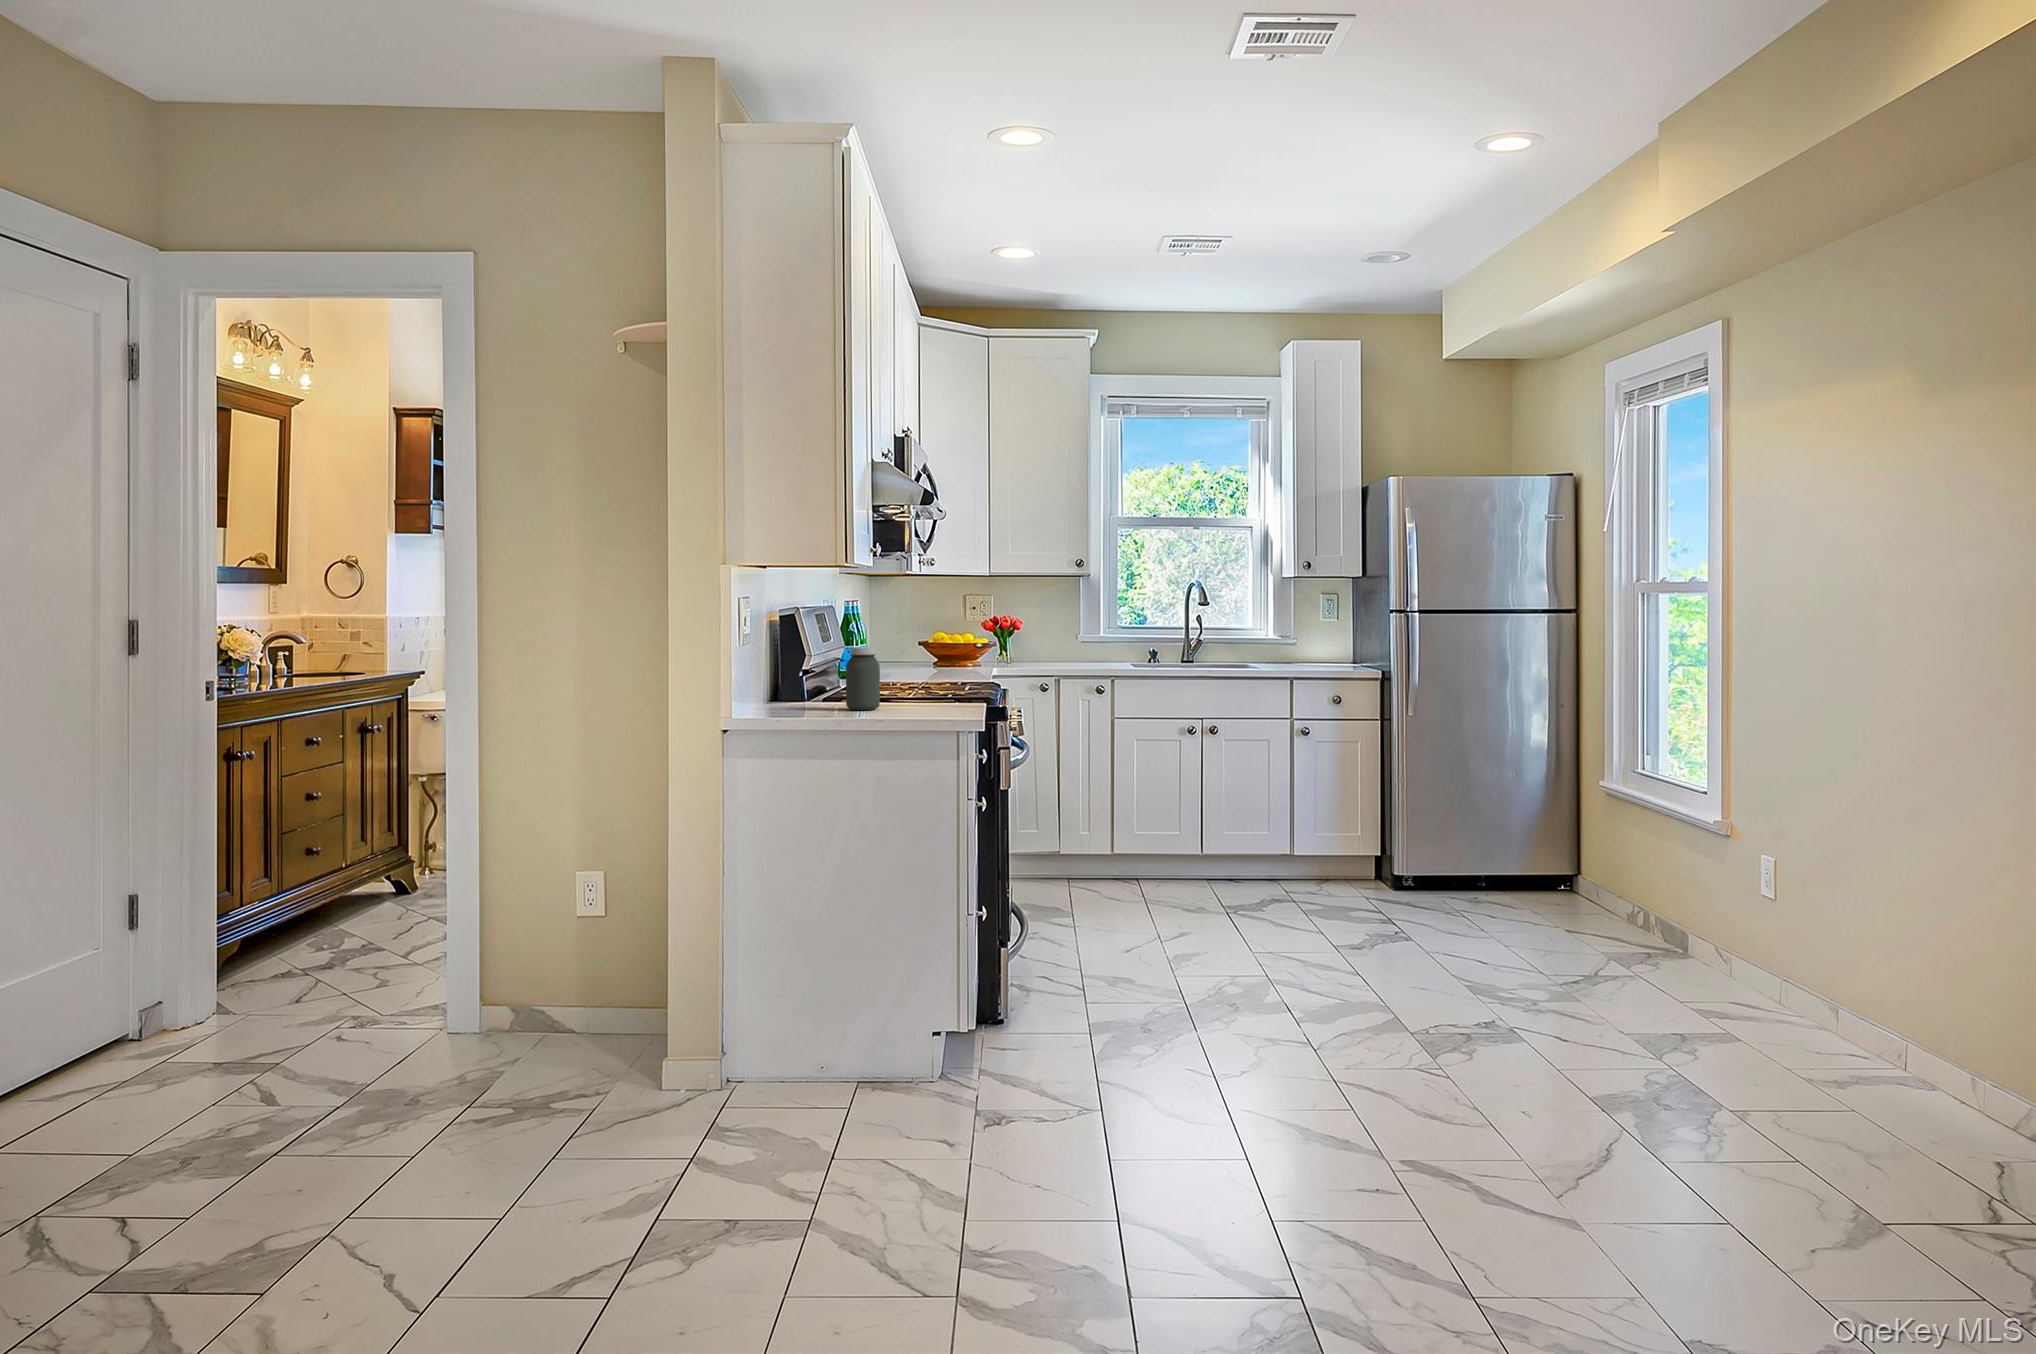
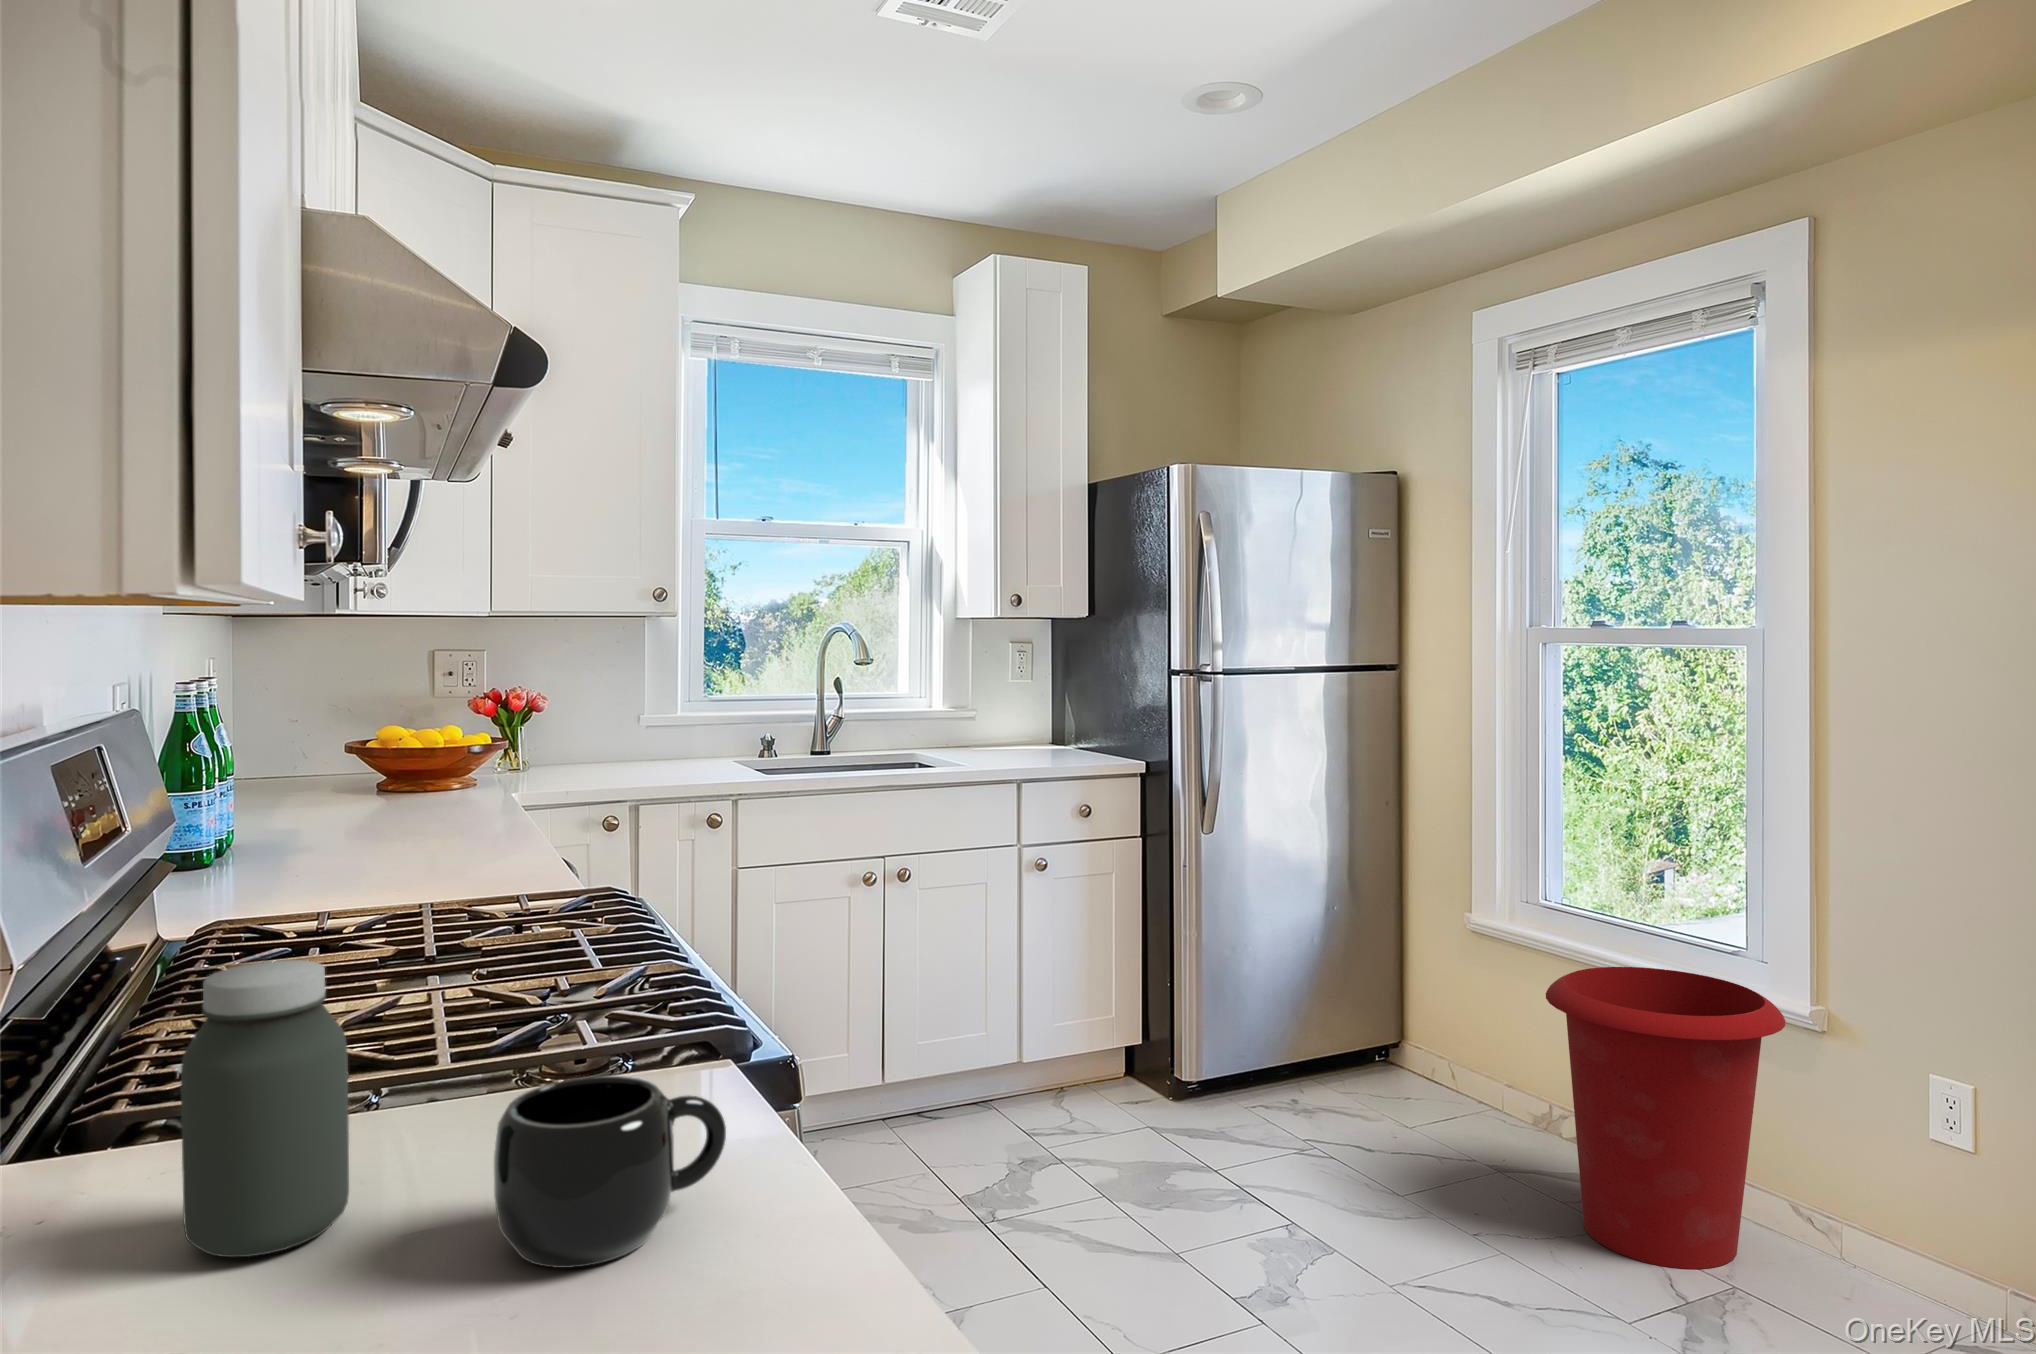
mug: none [907,678,962,713] -> present [494,1076,726,1268]
waste bin: none [1565,797,1719,975] -> present [1546,967,1785,1269]

